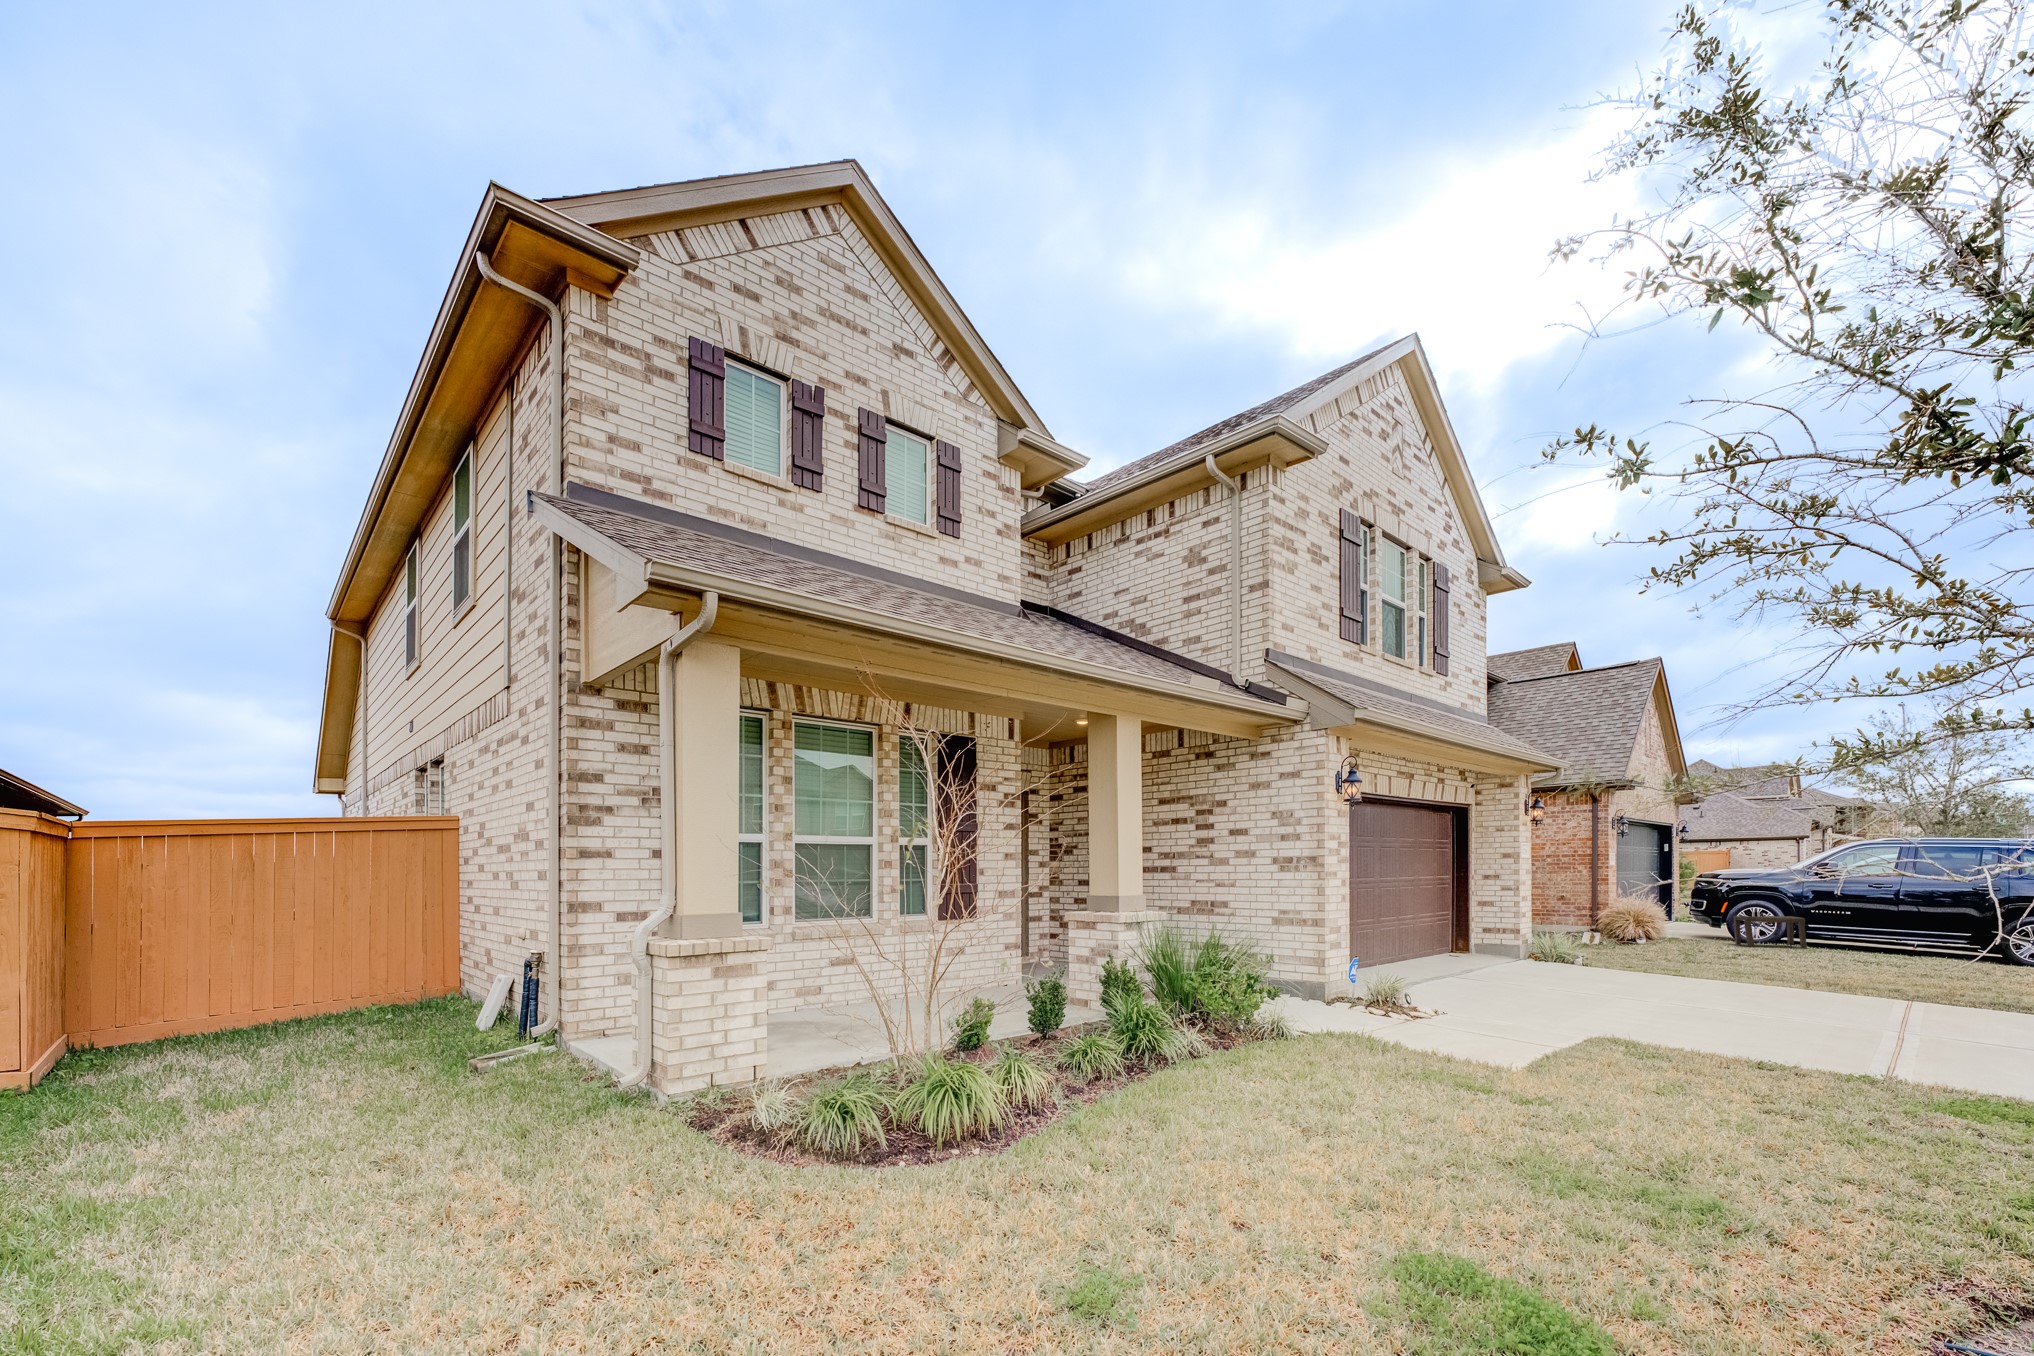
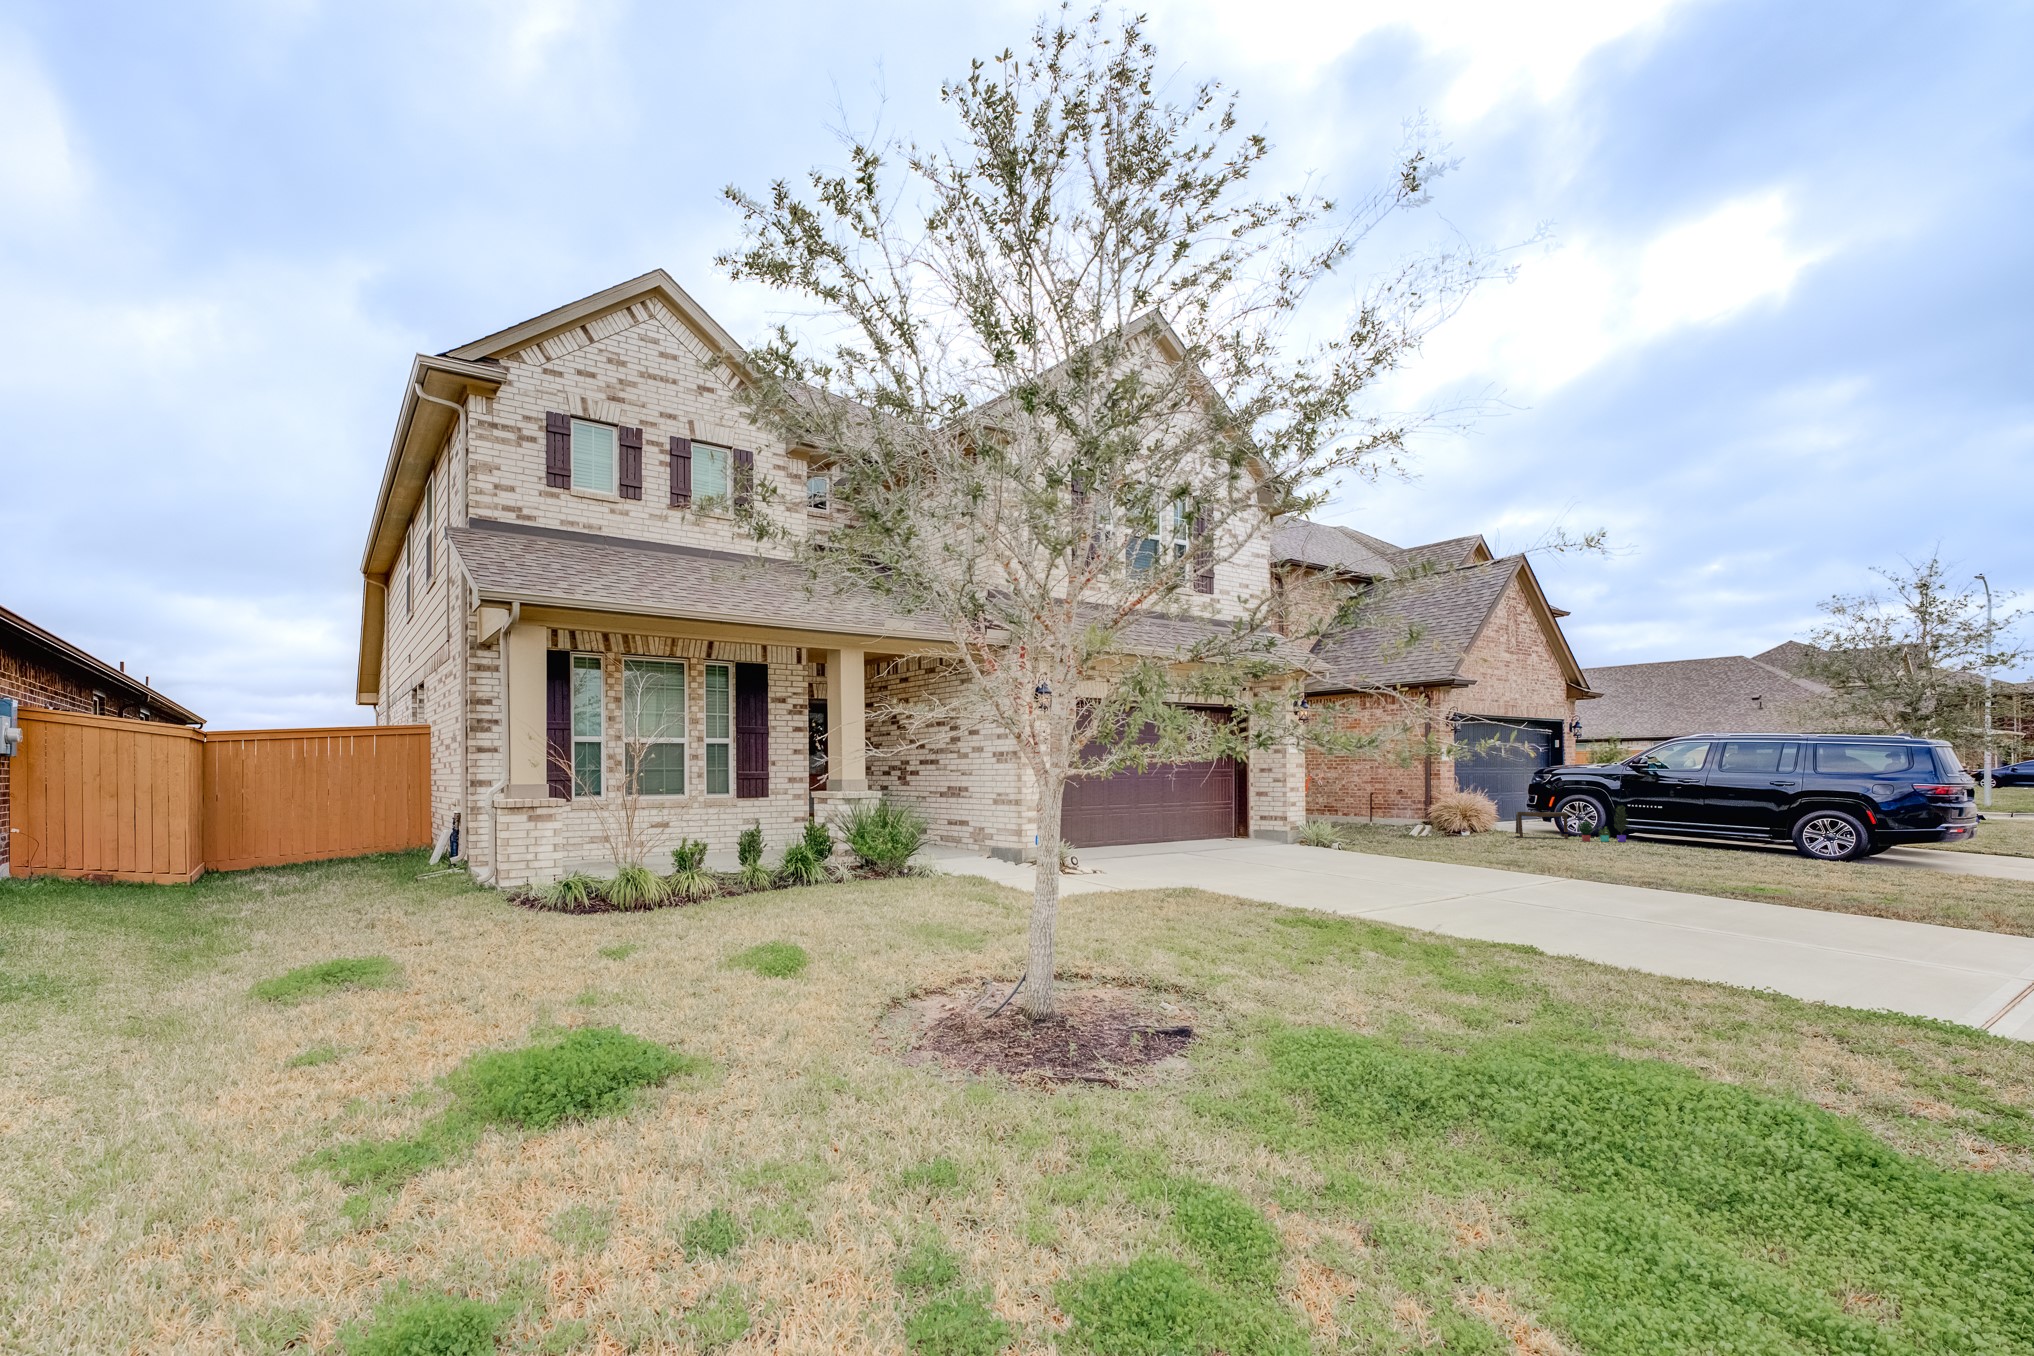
potted plant: none [1836,911,1896,955] -> present [1578,806,1628,842]

